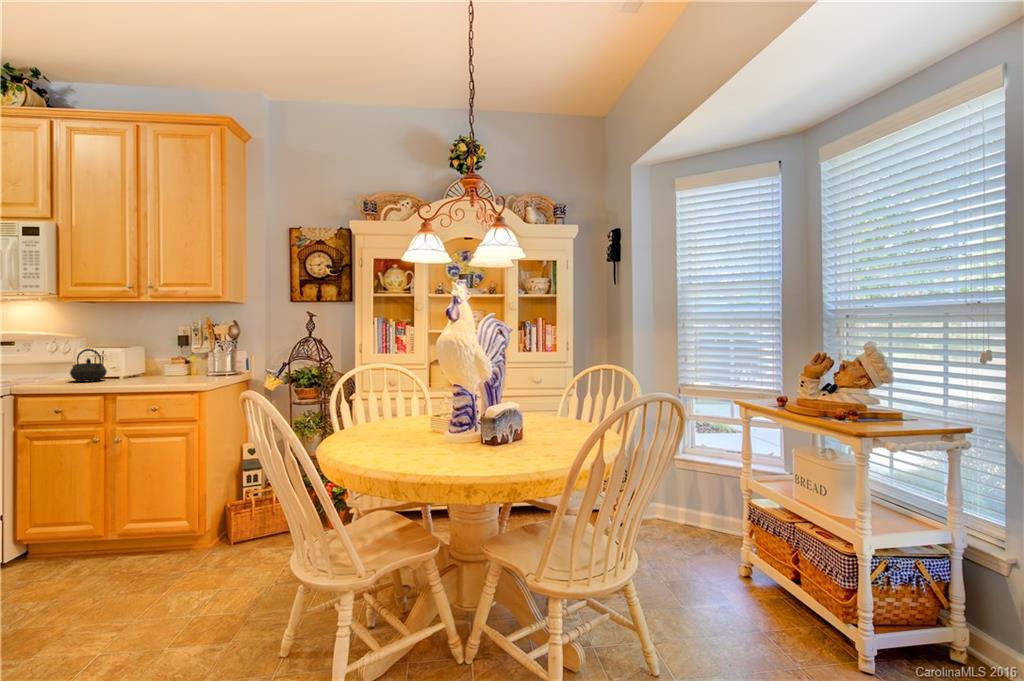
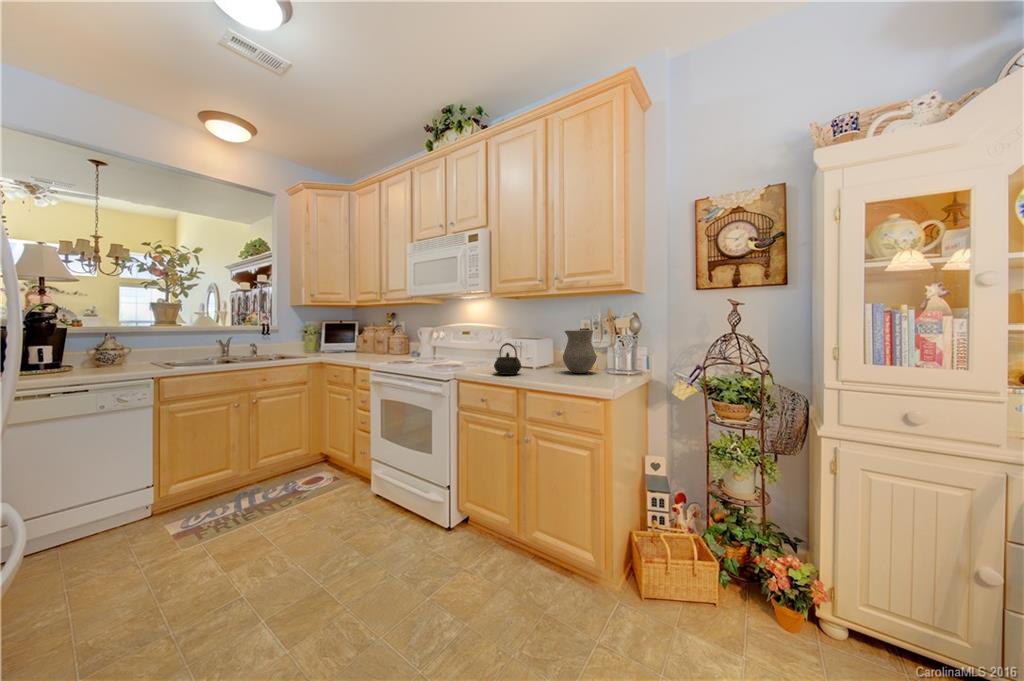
vase: none [158,336,196,376] -> present [563,330,597,373]

